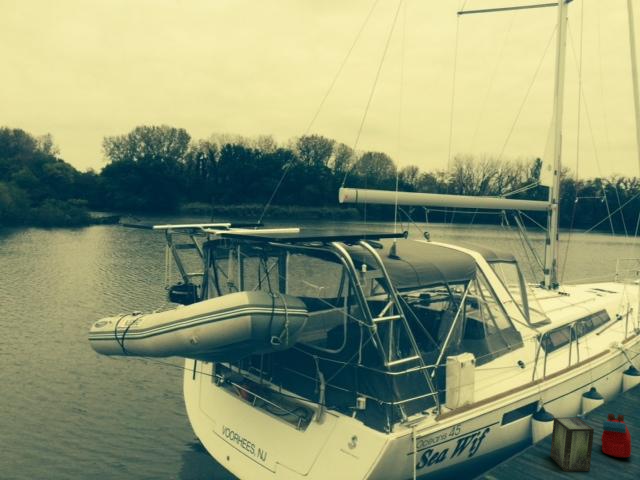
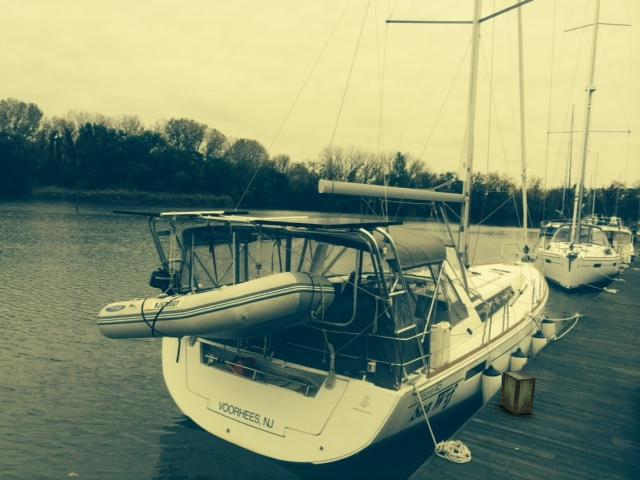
backpack: present [601,414,631,457] -> none [535,366,558,401]

